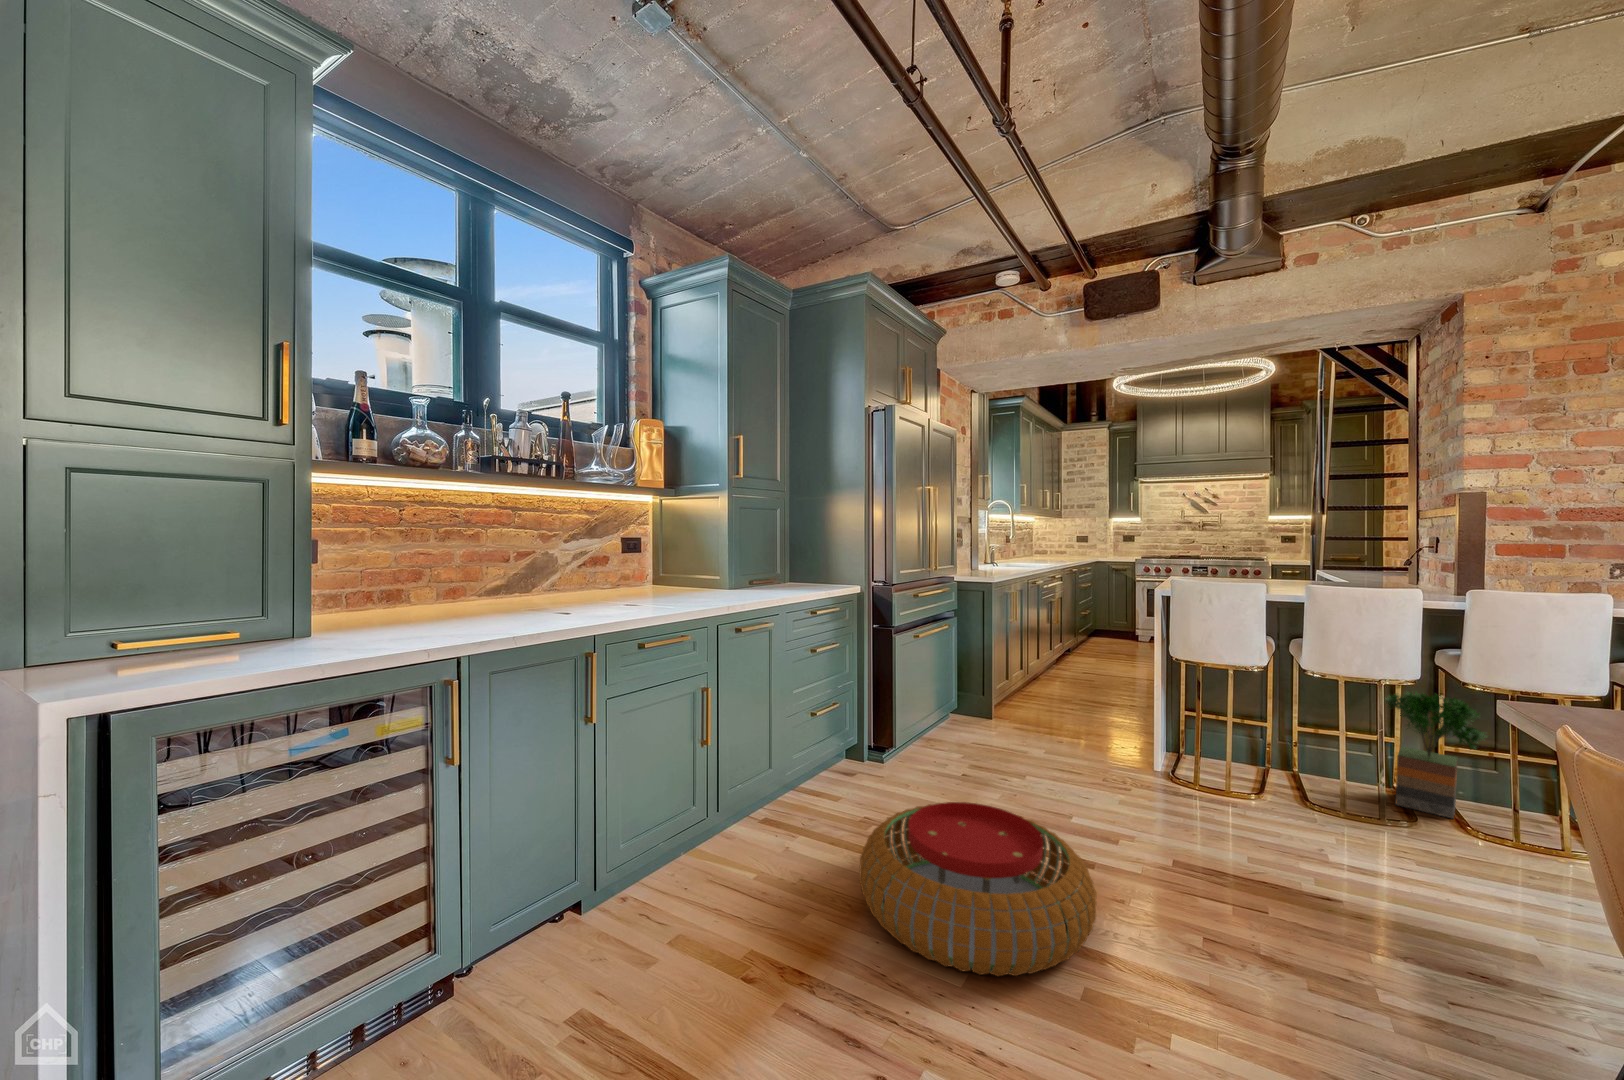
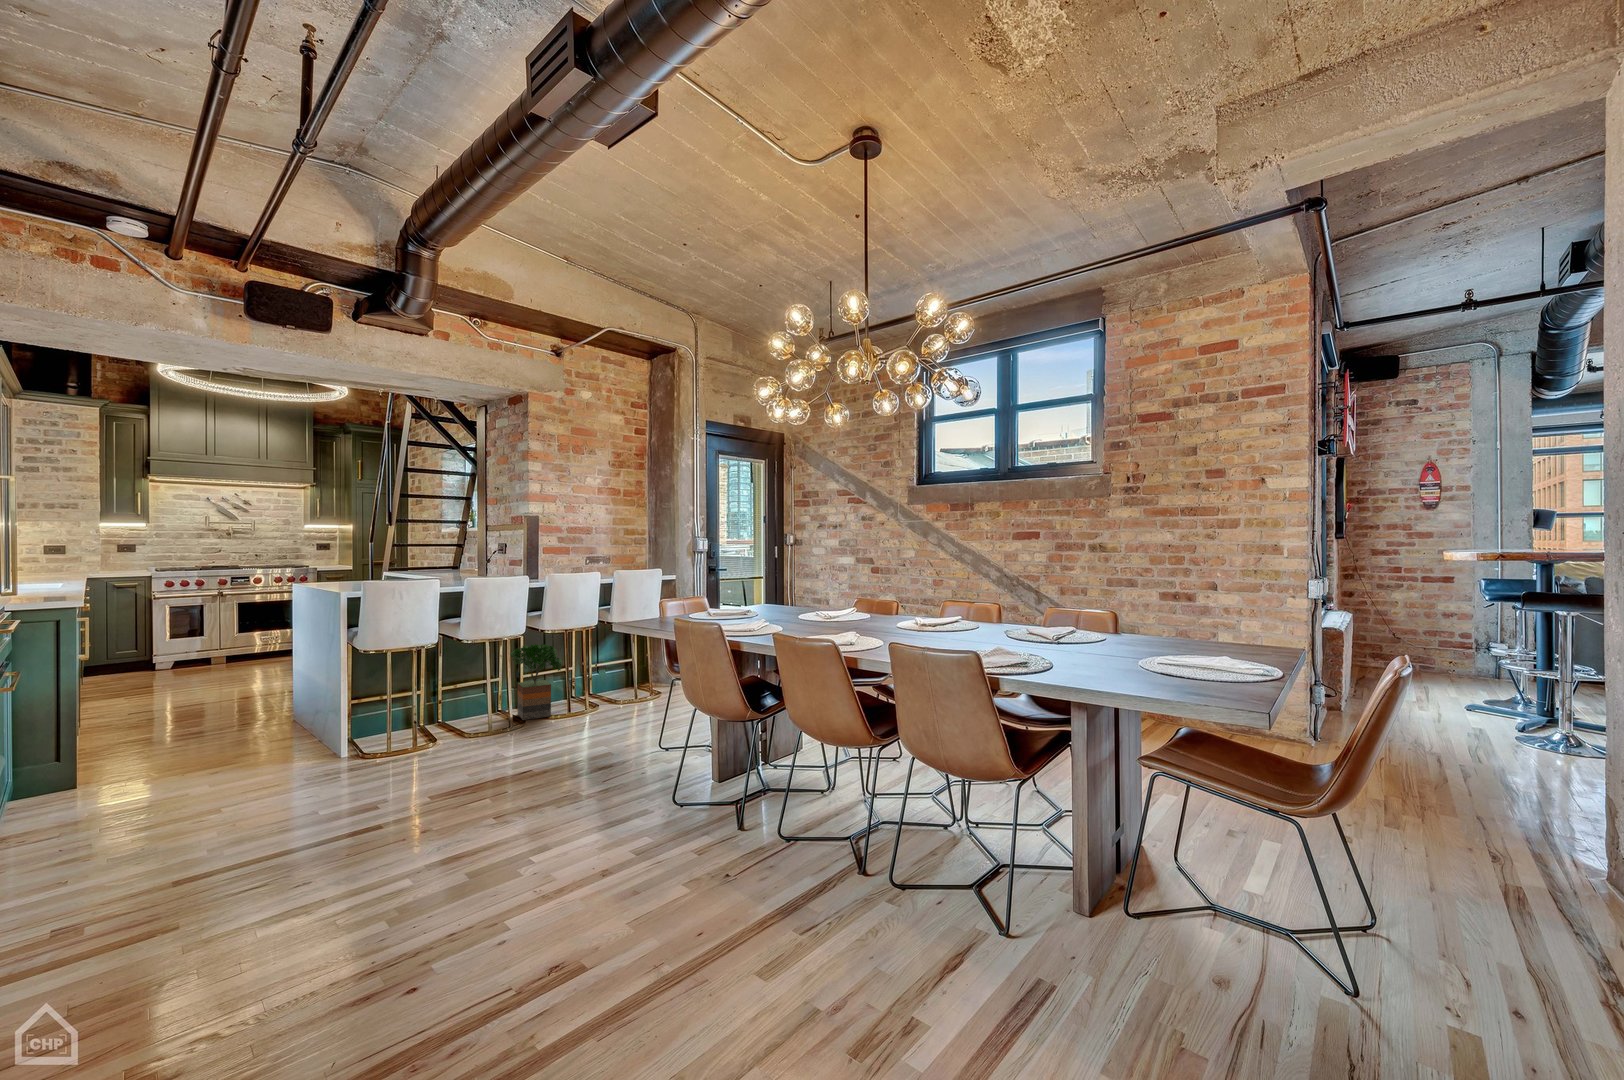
pouf: present [859,802,1097,976] -> none [269,797,510,943]

